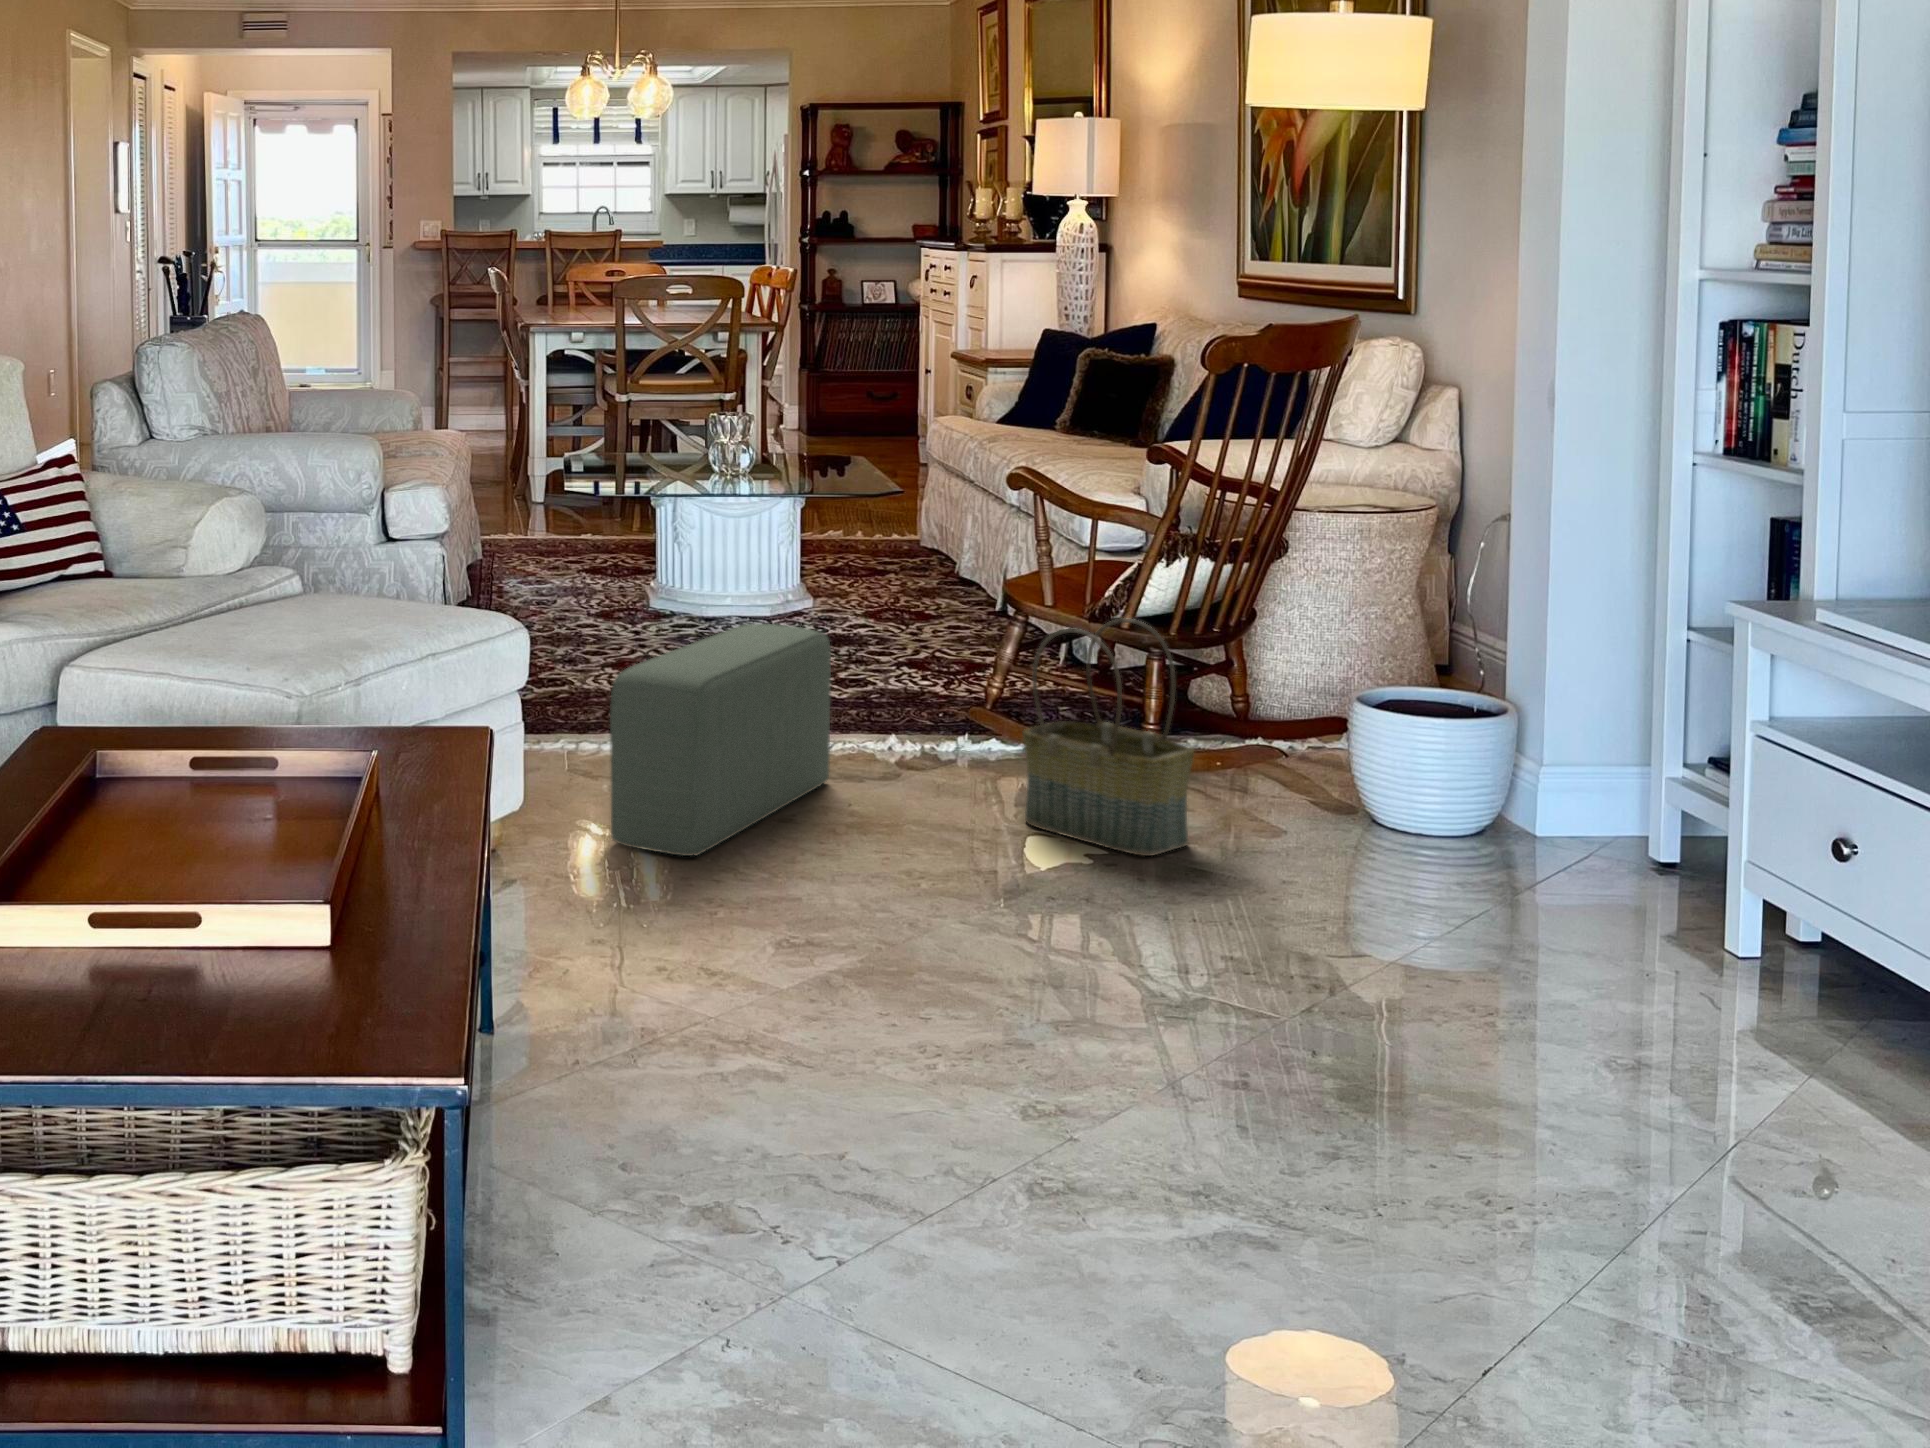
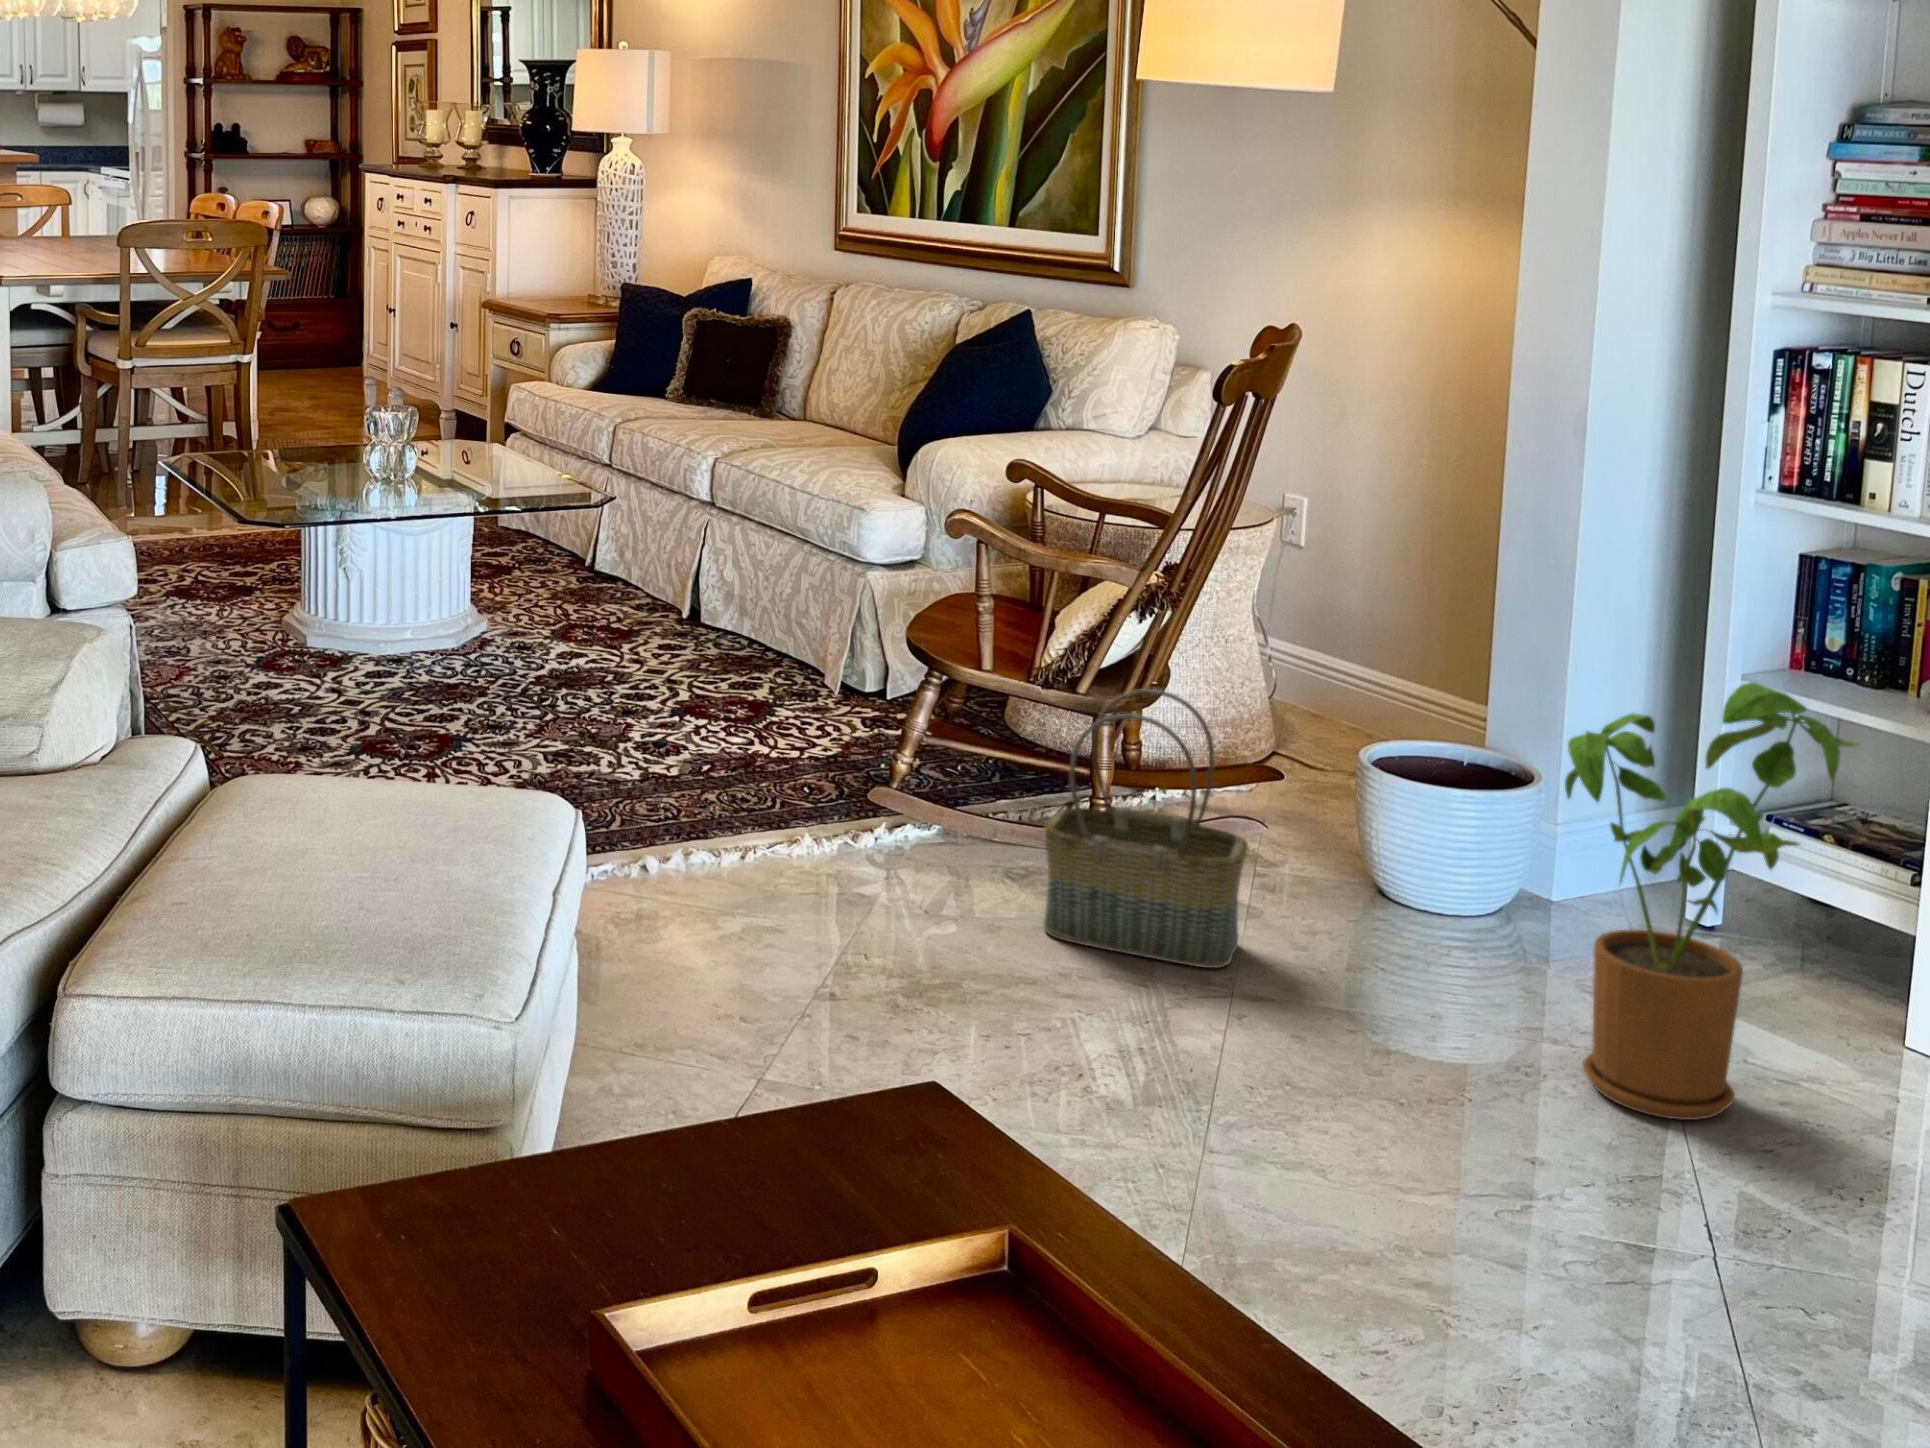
house plant: none [1357,592,1610,988] -> present [1565,682,1860,1120]
pouf: present [610,624,831,856] -> none [660,724,801,1064]

